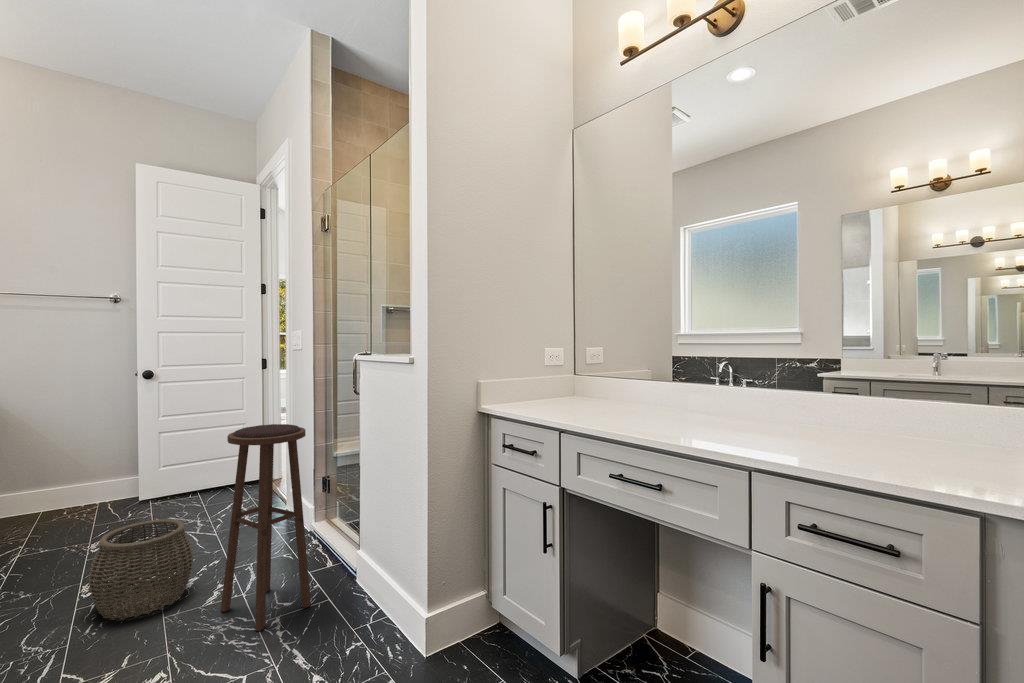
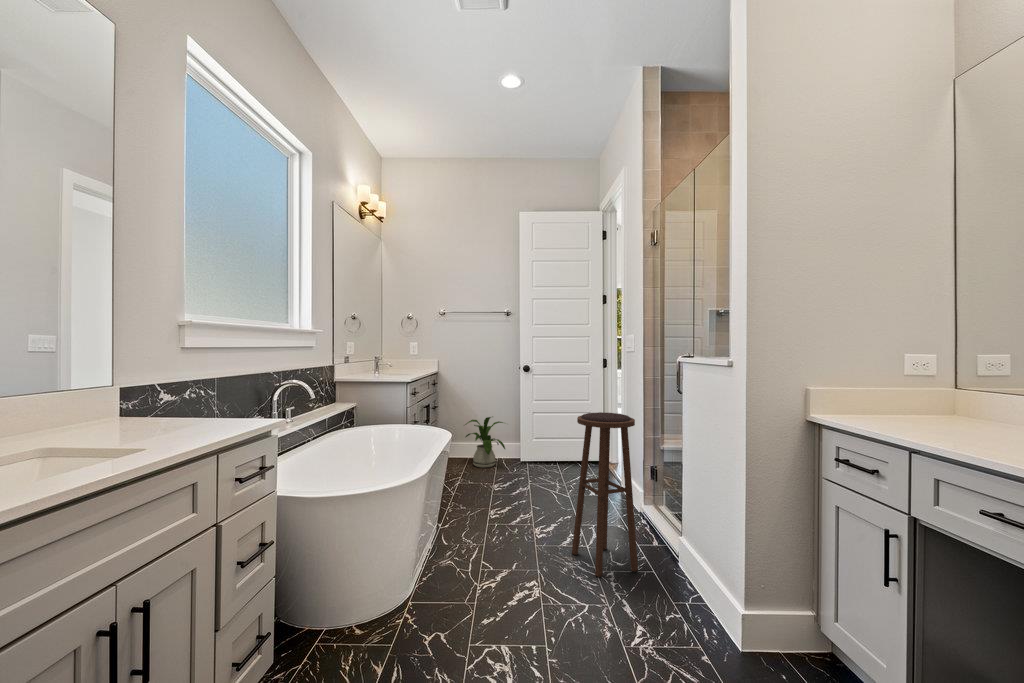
house plant: none [27,446,117,523] -> present [465,417,505,468]
woven basket: present [89,519,193,620] -> none [495,474,554,540]

